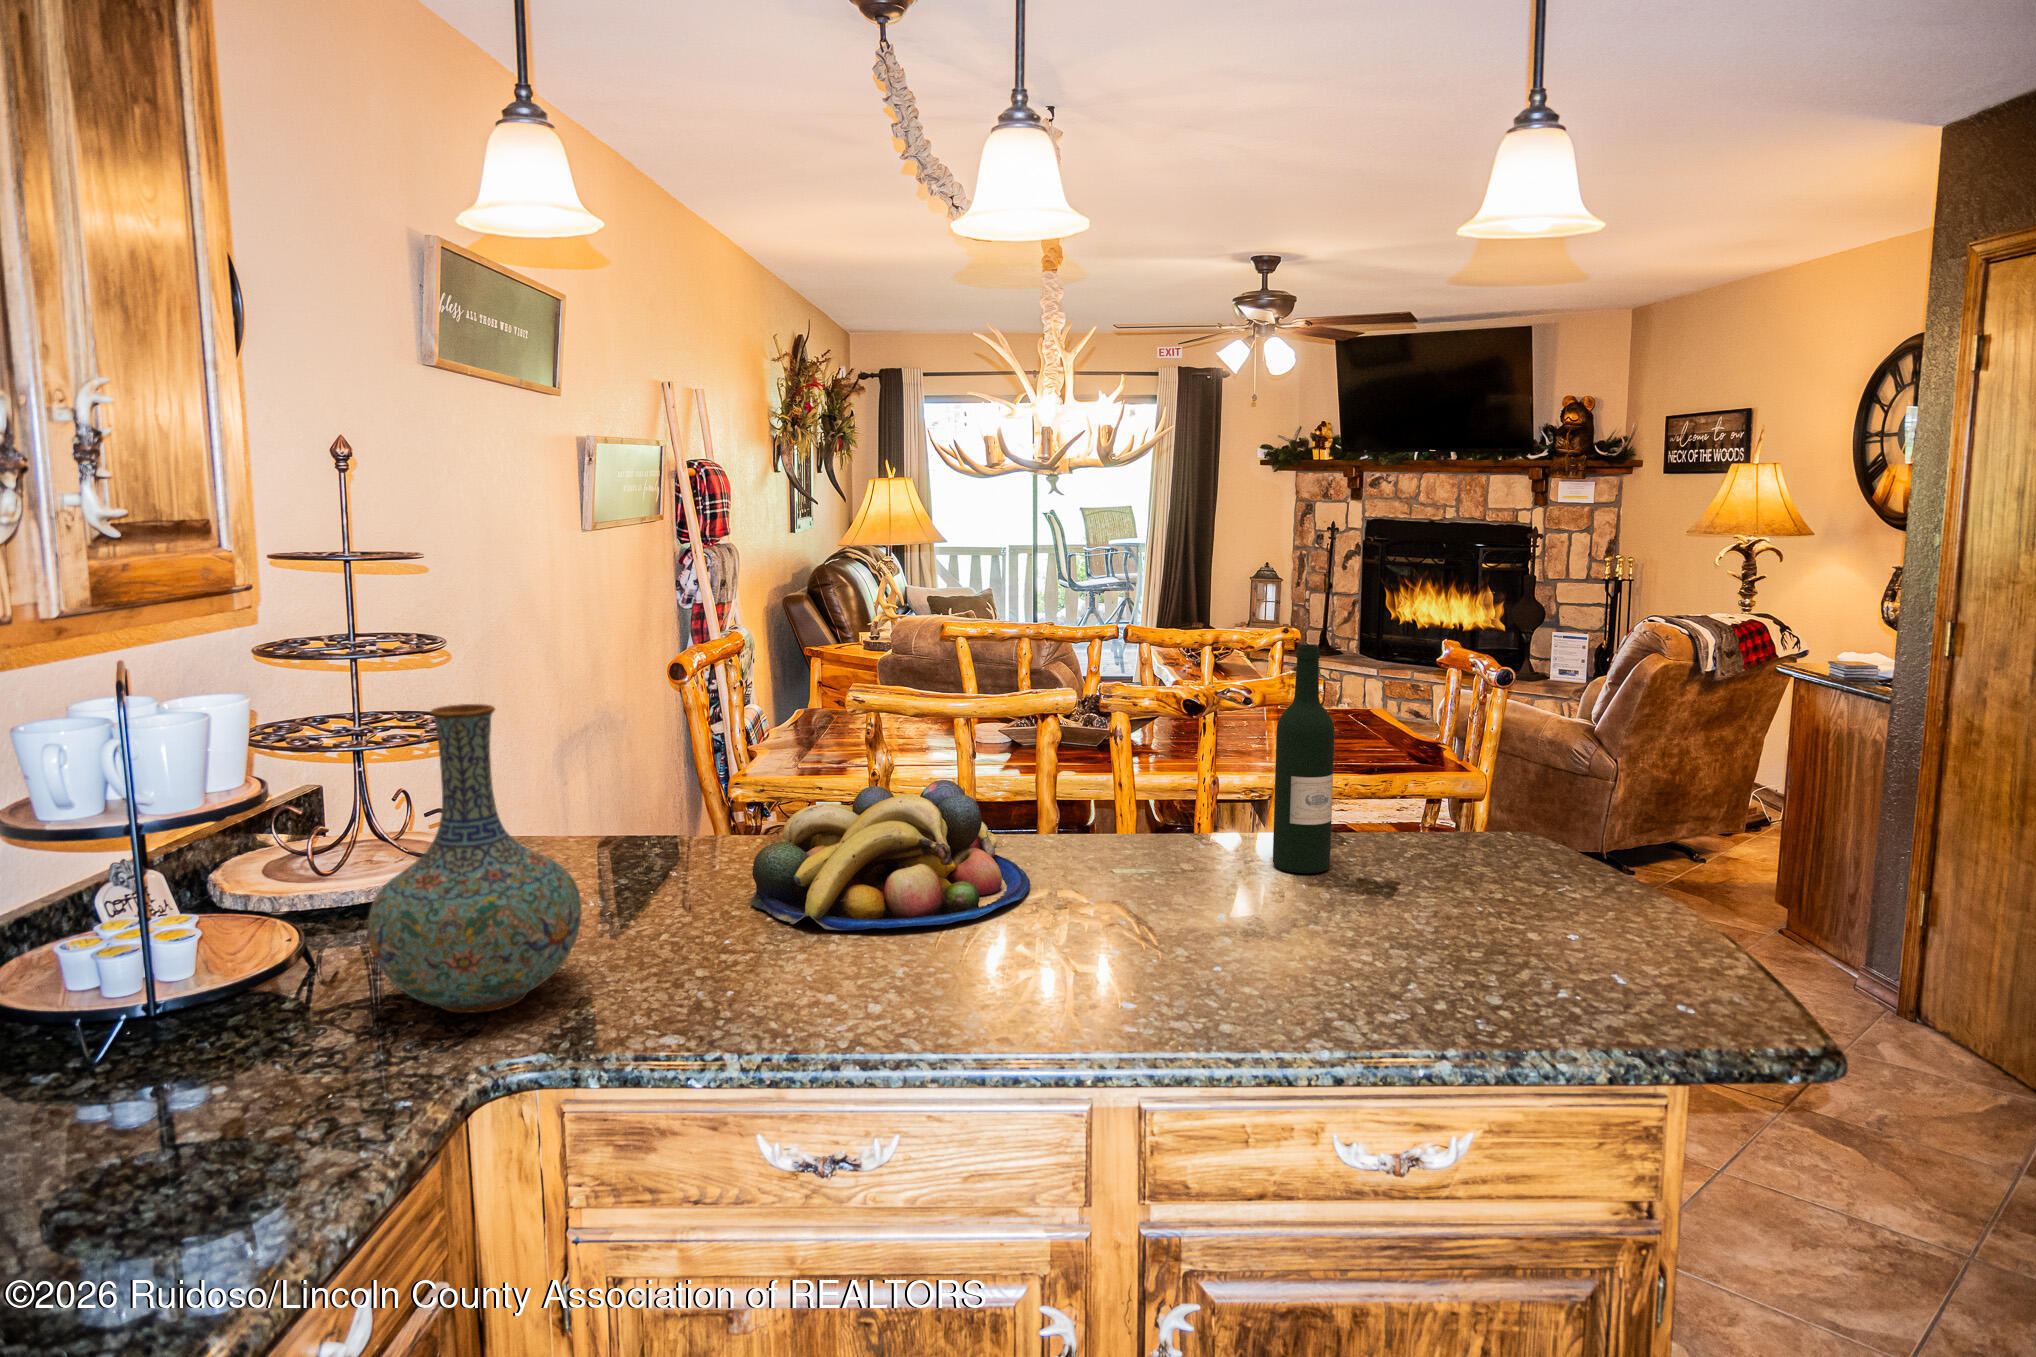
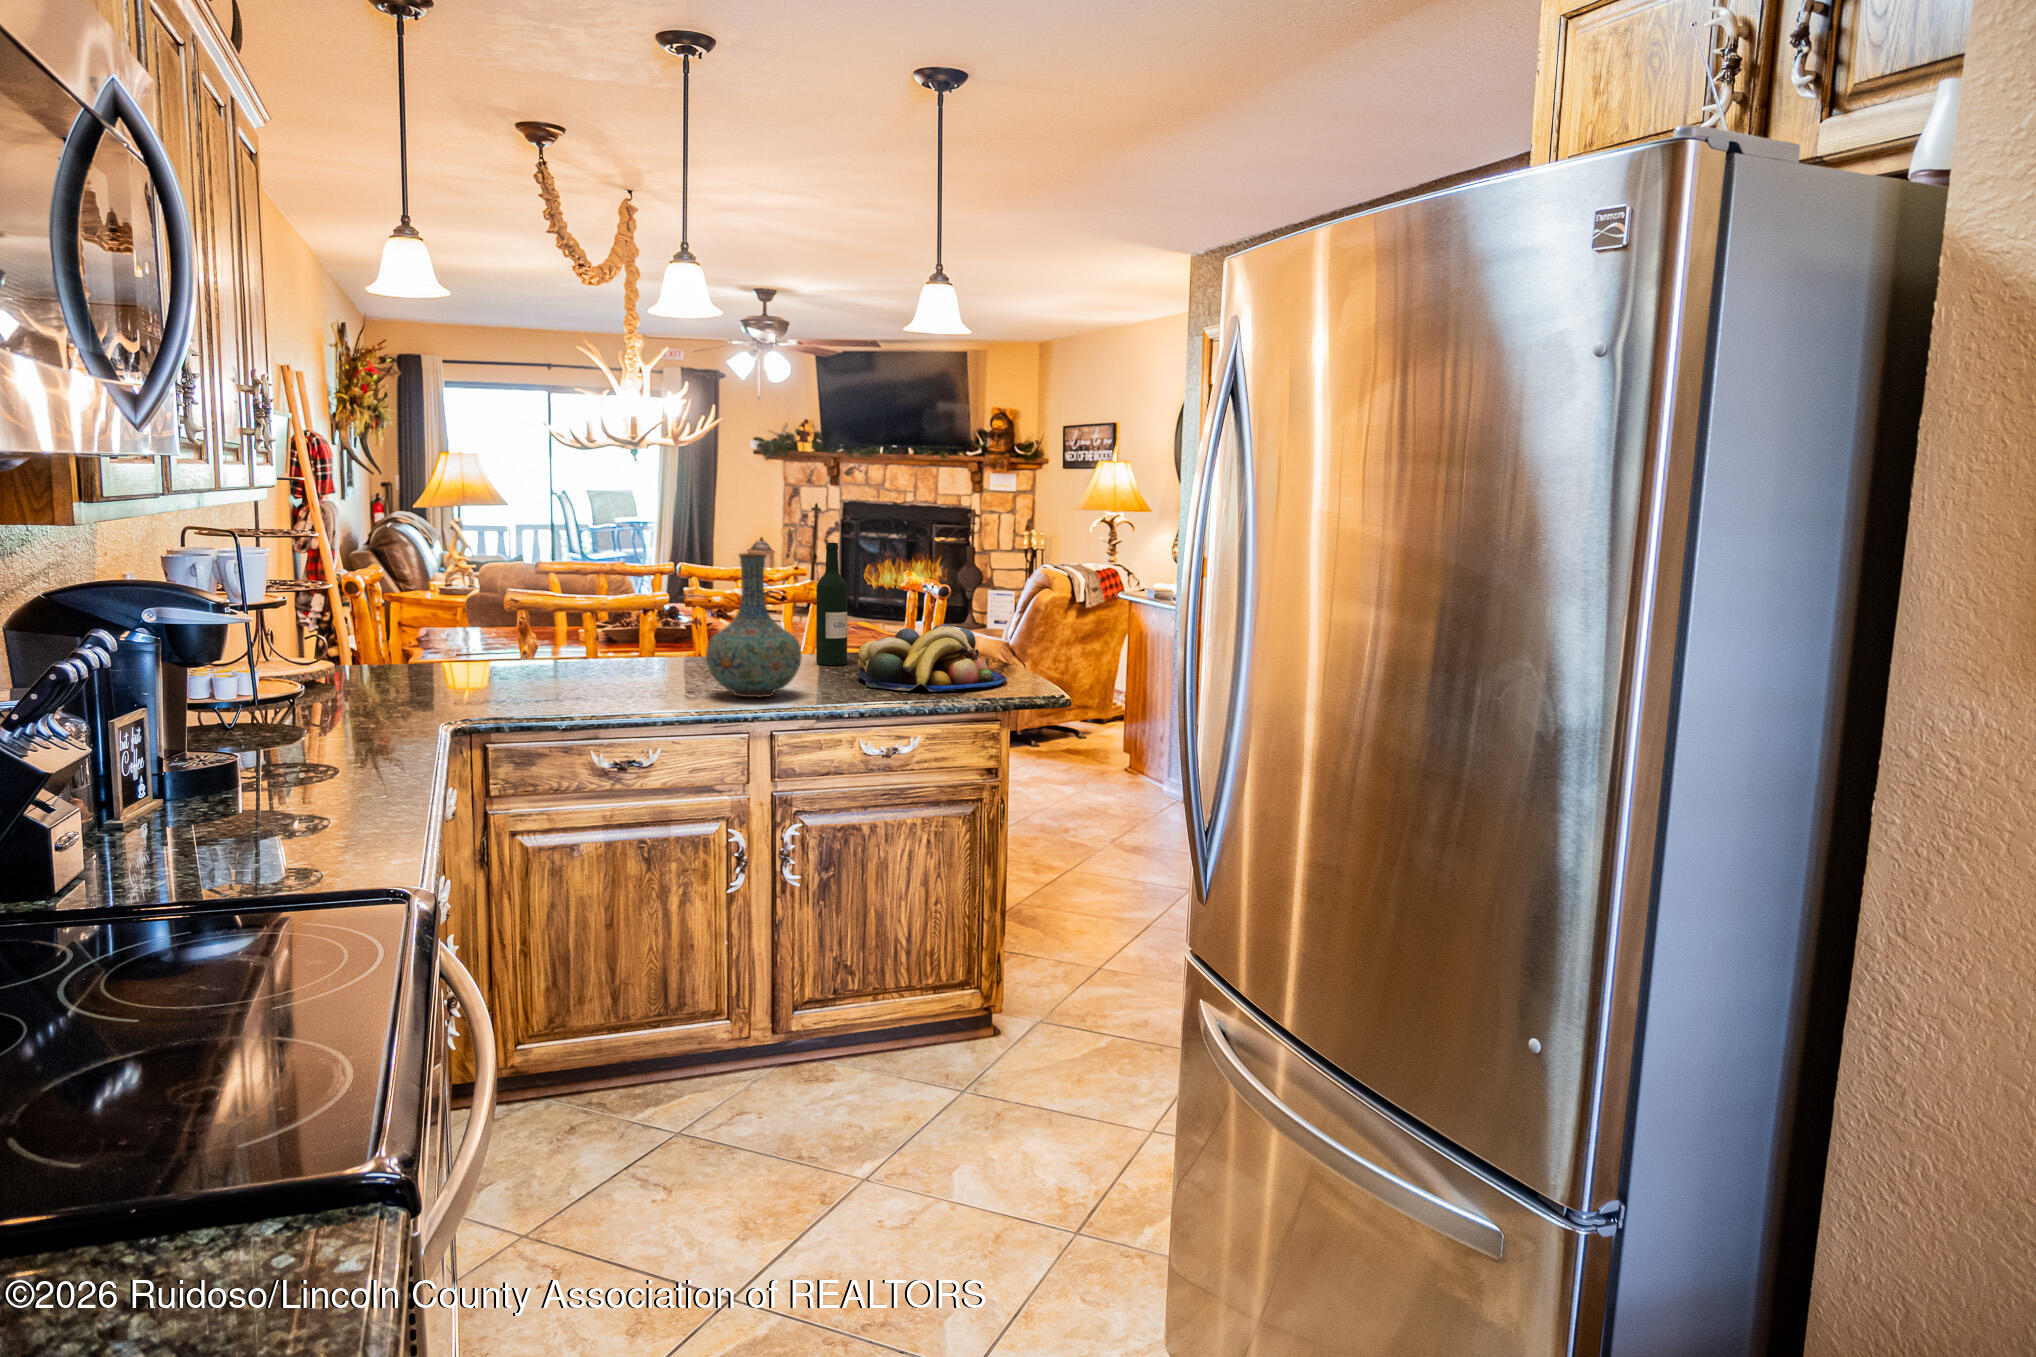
vase: present [368,704,582,1013] -> present [706,553,802,697]
fruit bowl: present [750,780,1030,930] -> present [858,624,1007,691]

